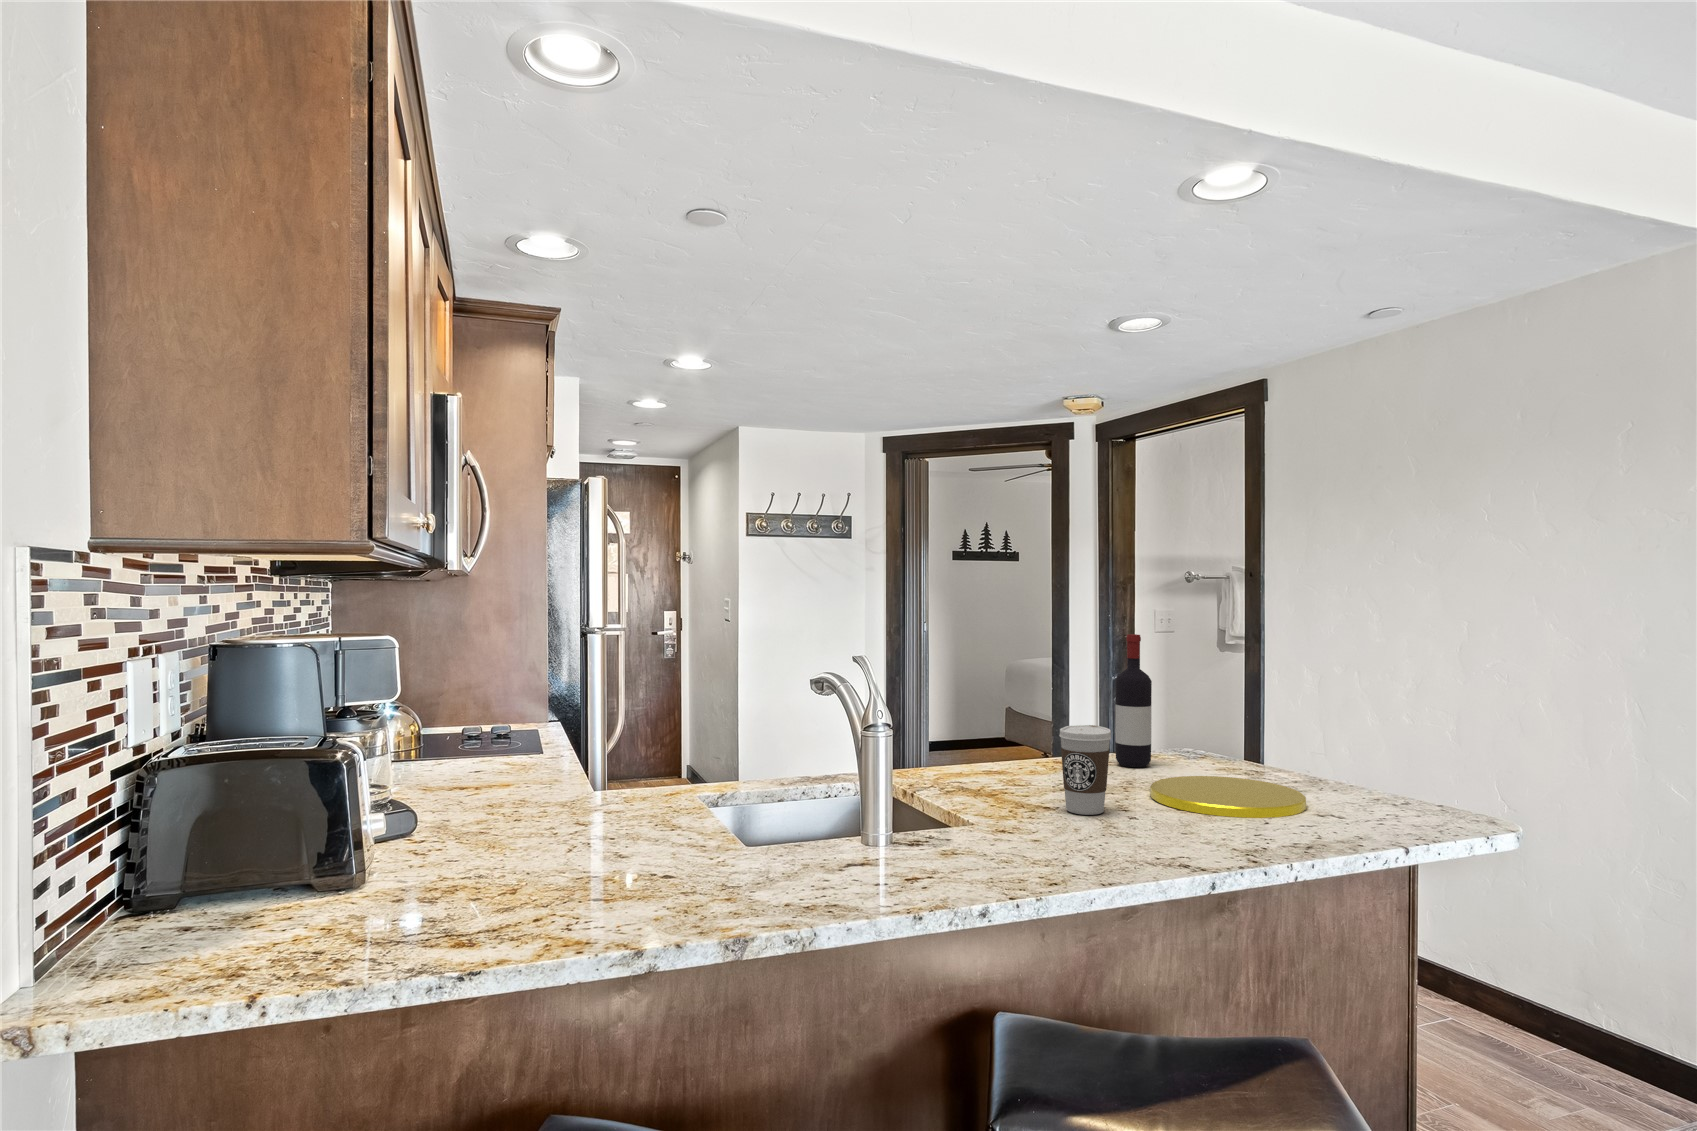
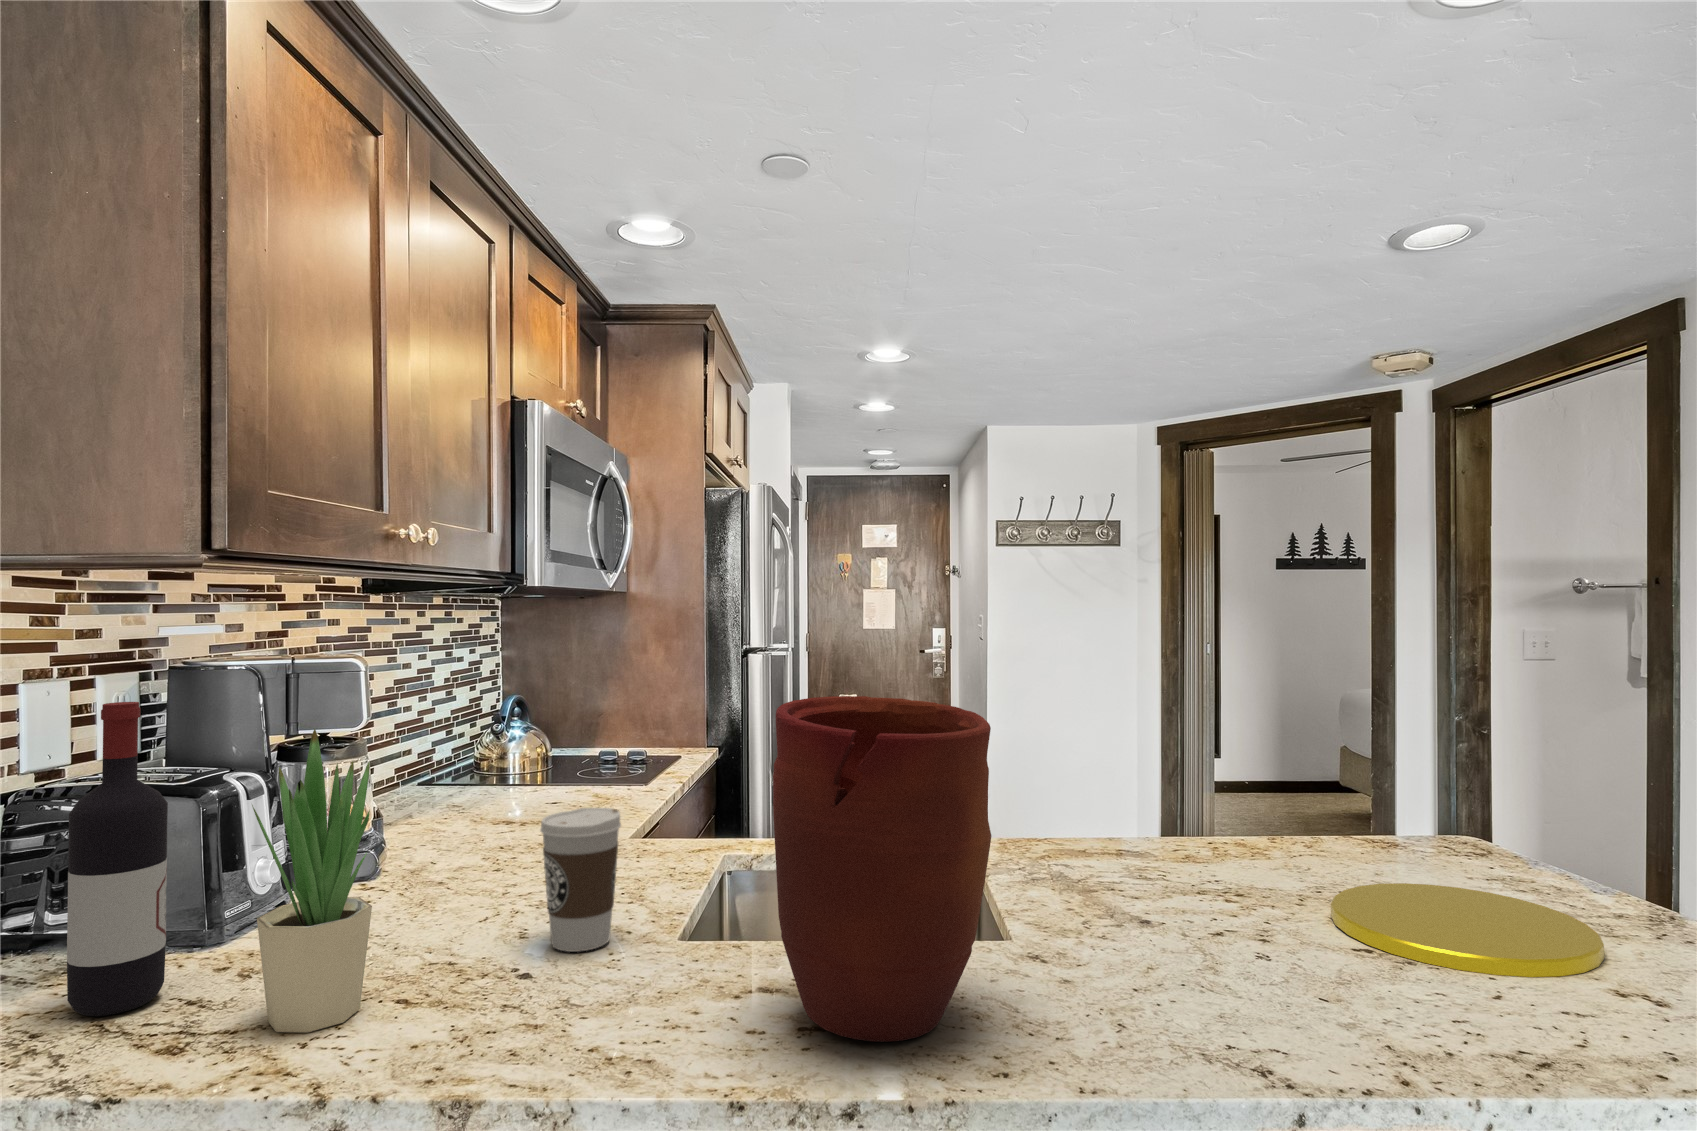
wine bottle: present [1115,634,1152,767] -> present [67,702,168,1016]
vase: none [877,657,1026,880] -> present [773,696,991,1042]
potted plant: none [511,688,597,924] -> present [252,729,372,1032]
coffee cup: present [1059,725,1111,815] -> present [541,808,621,952]

